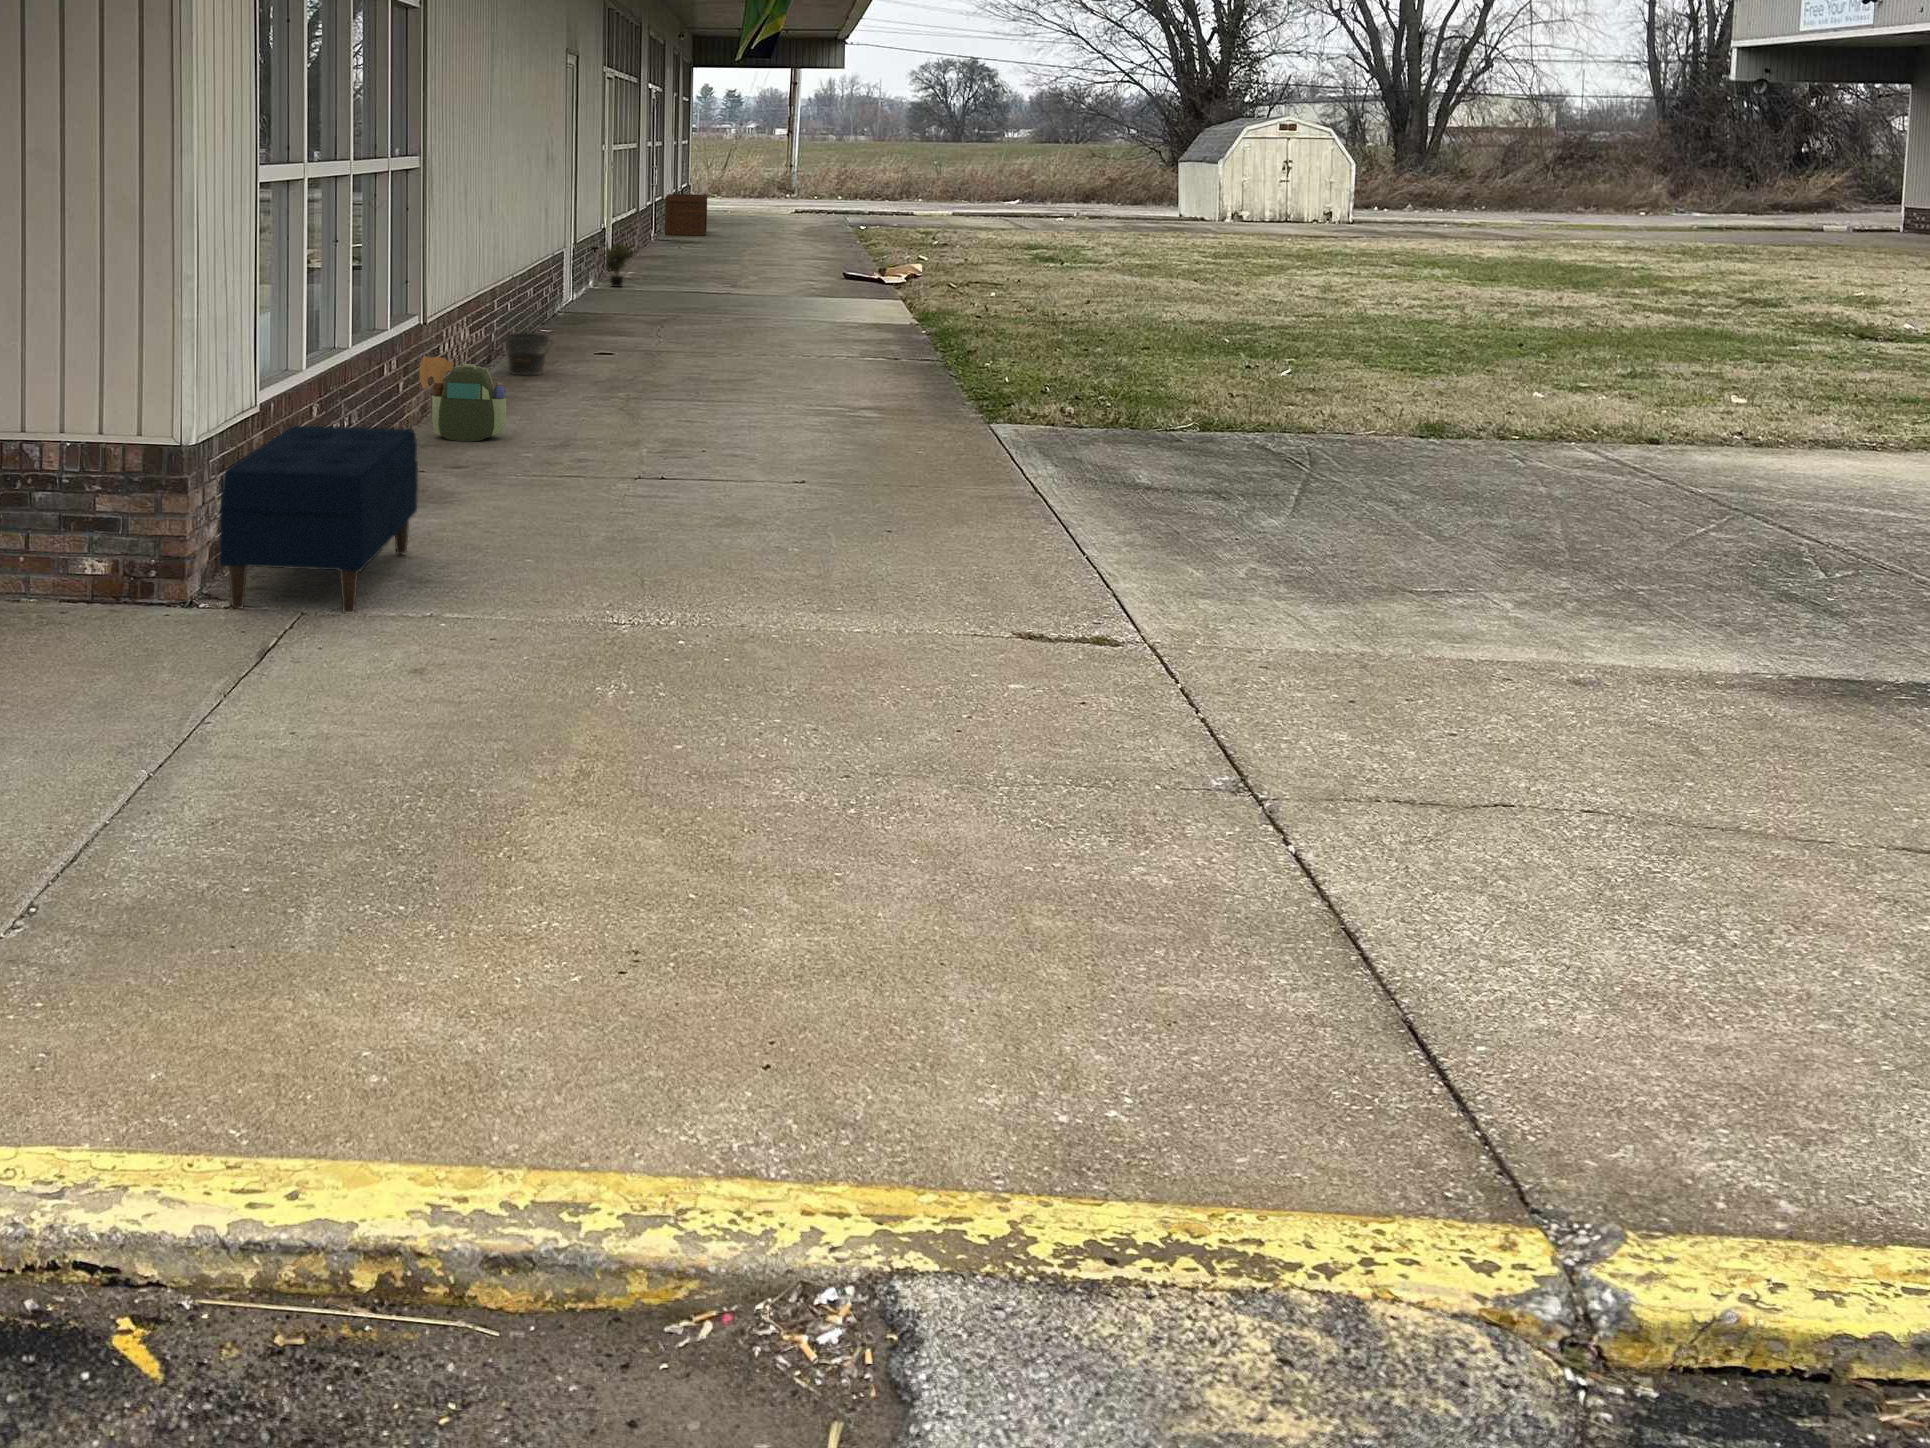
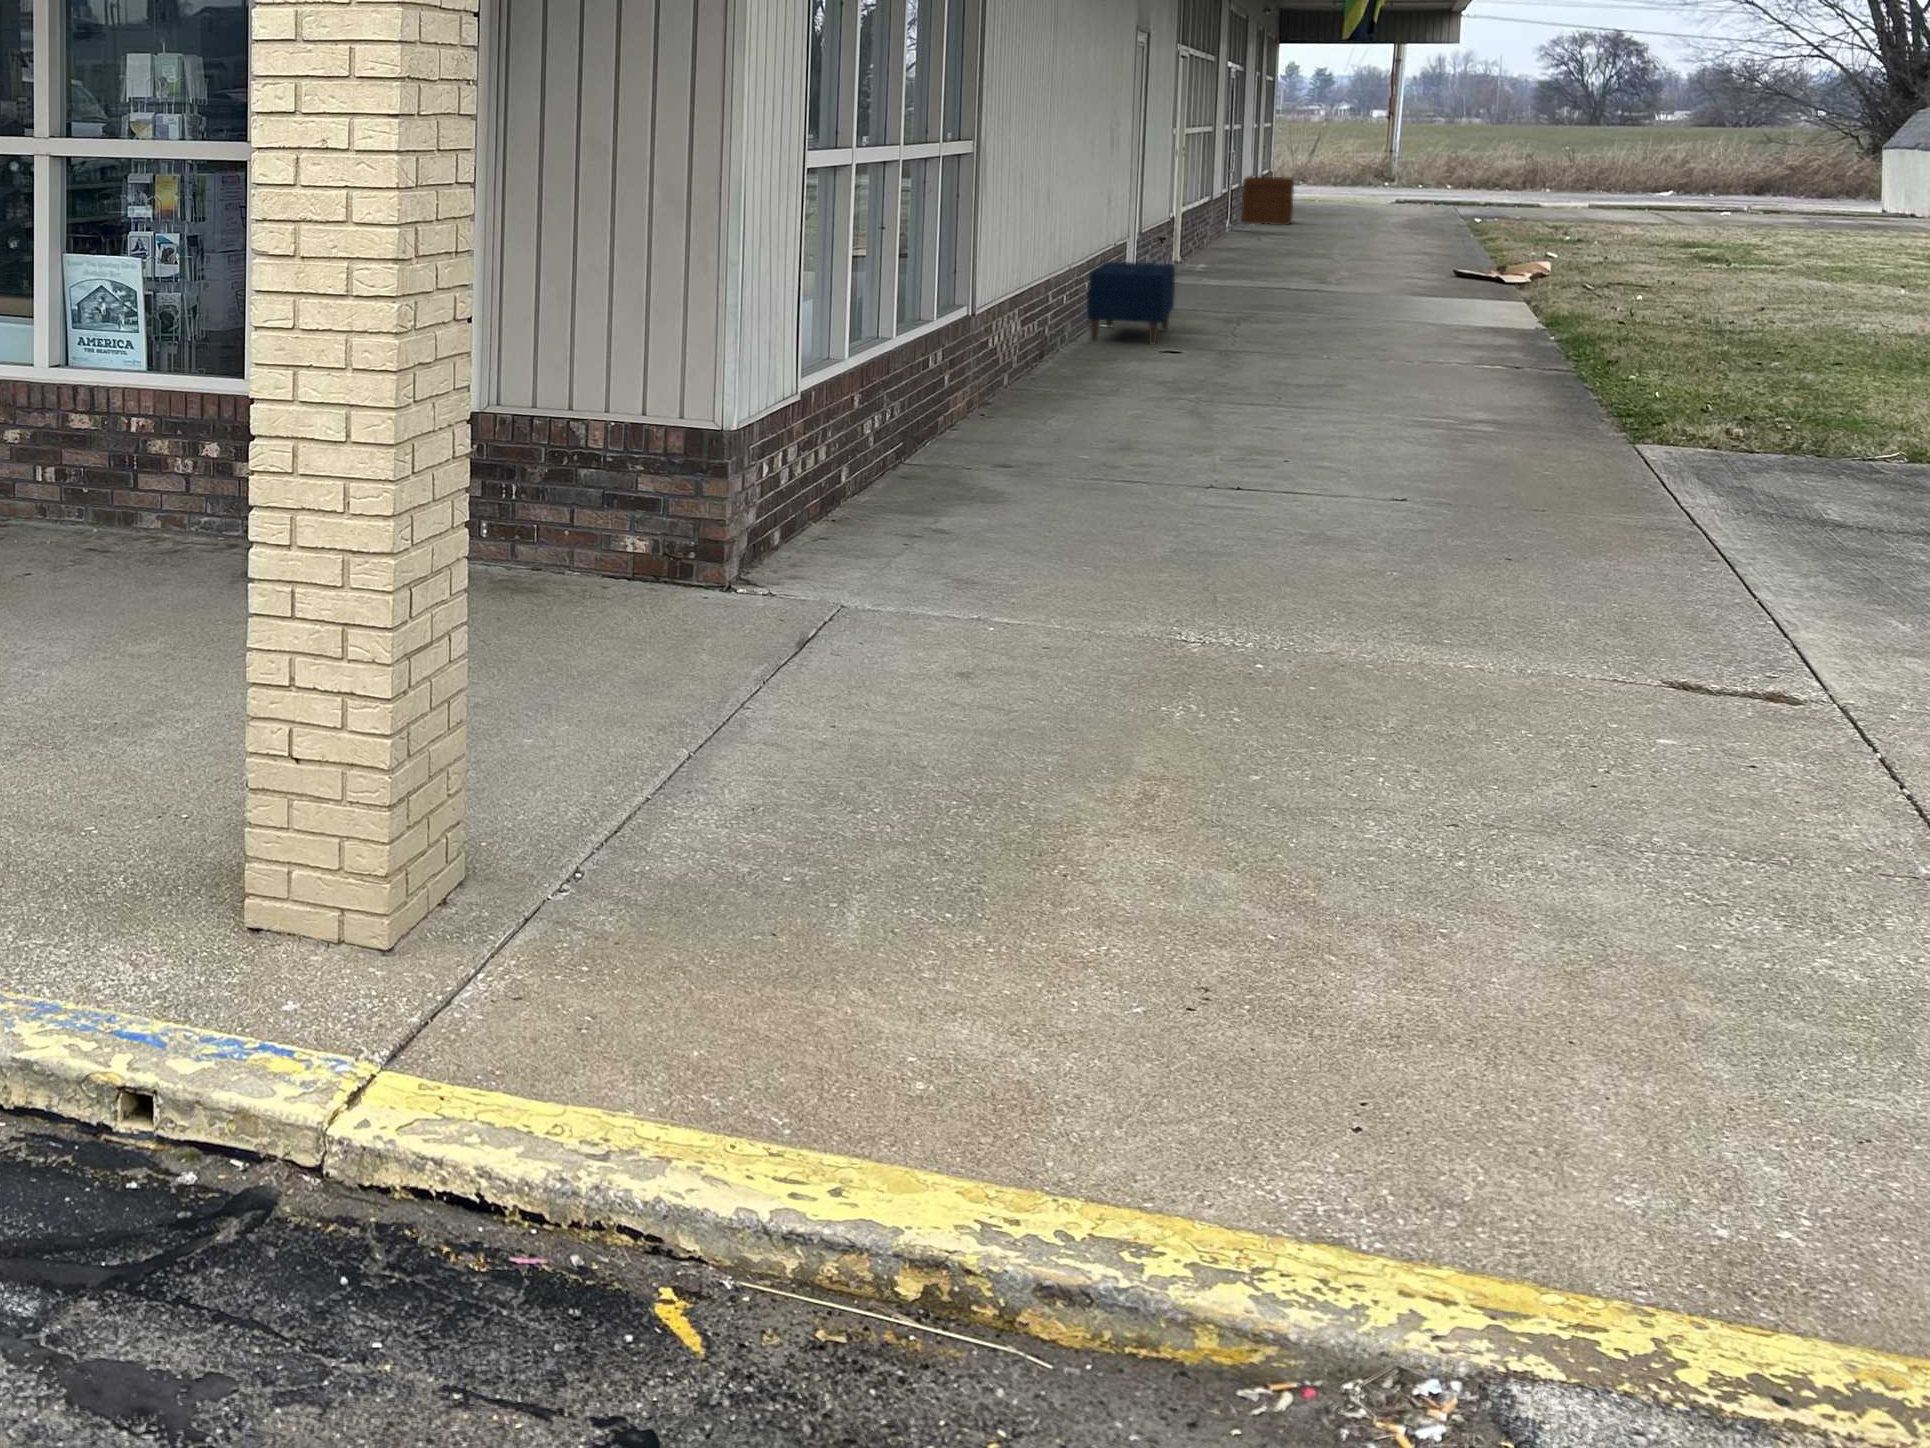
potted plant: present [604,243,636,287] -> none [1166,231,1209,281]
bucket: present [501,333,552,375] -> none [1048,330,1110,376]
backpack: present [420,356,506,441] -> none [959,351,1056,446]
bench: present [219,425,418,614] -> present [1086,262,1175,344]

